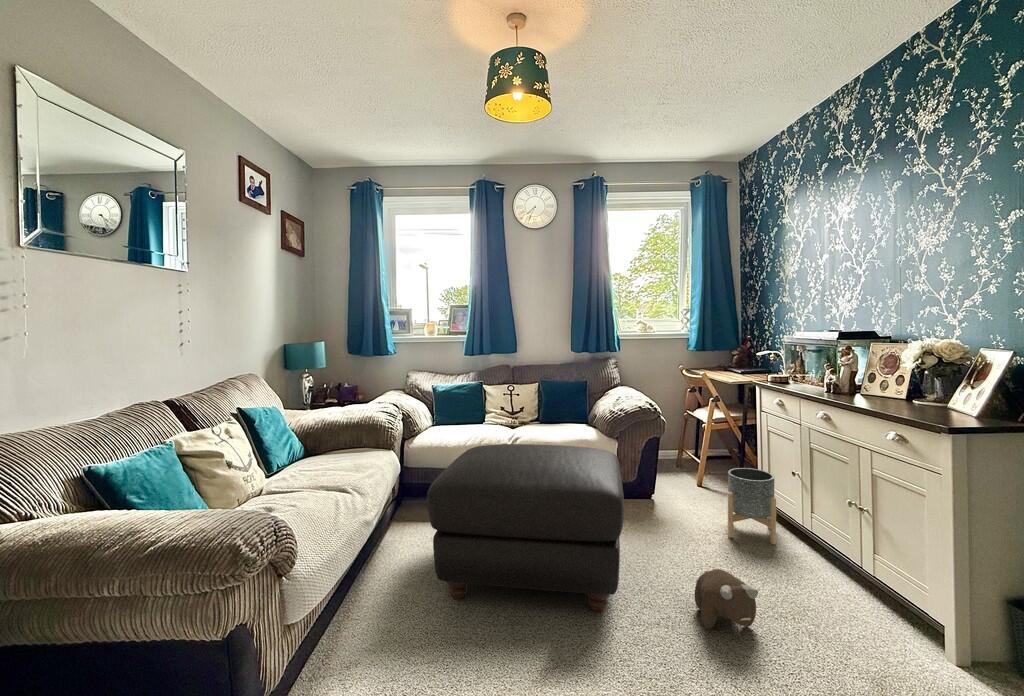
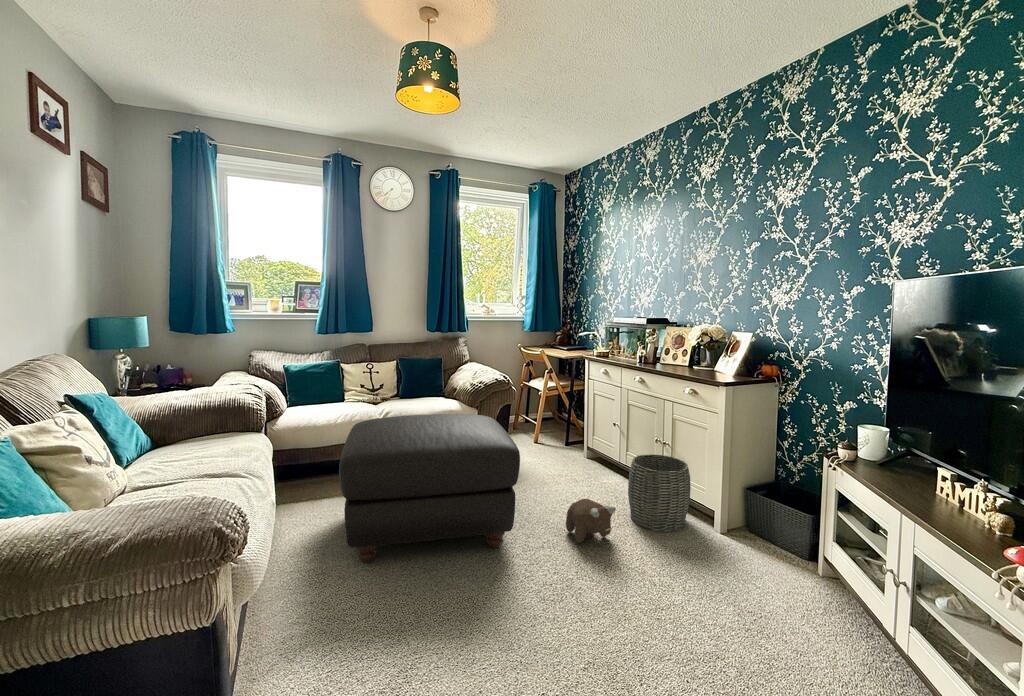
planter: present [728,468,776,545] -> none [568,425,606,480]
woven basket: none [793,520,895,641] -> present [628,454,691,532]

